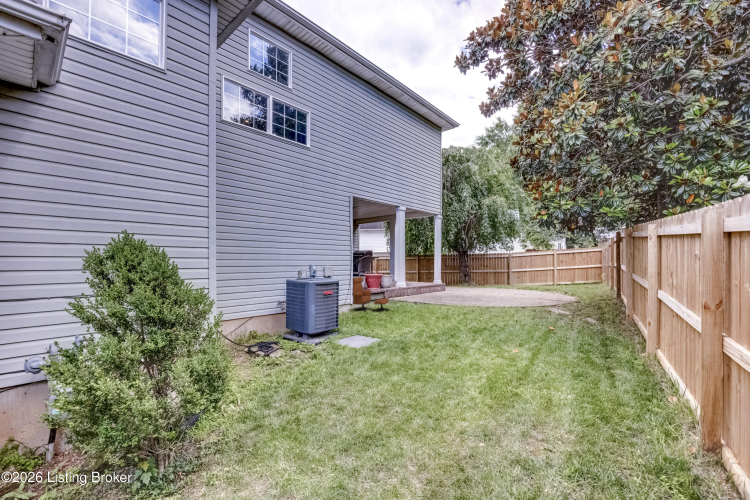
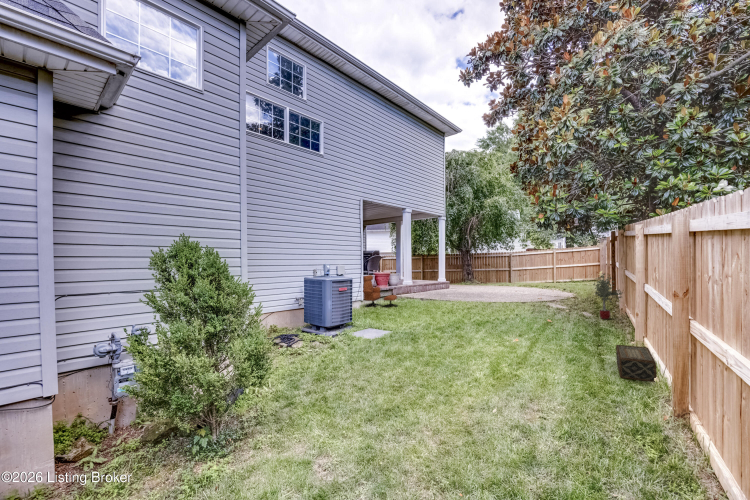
potted tree: none [598,277,631,327] -> present [594,274,622,319]
woven basket: none [627,358,675,403] -> present [616,345,657,382]

